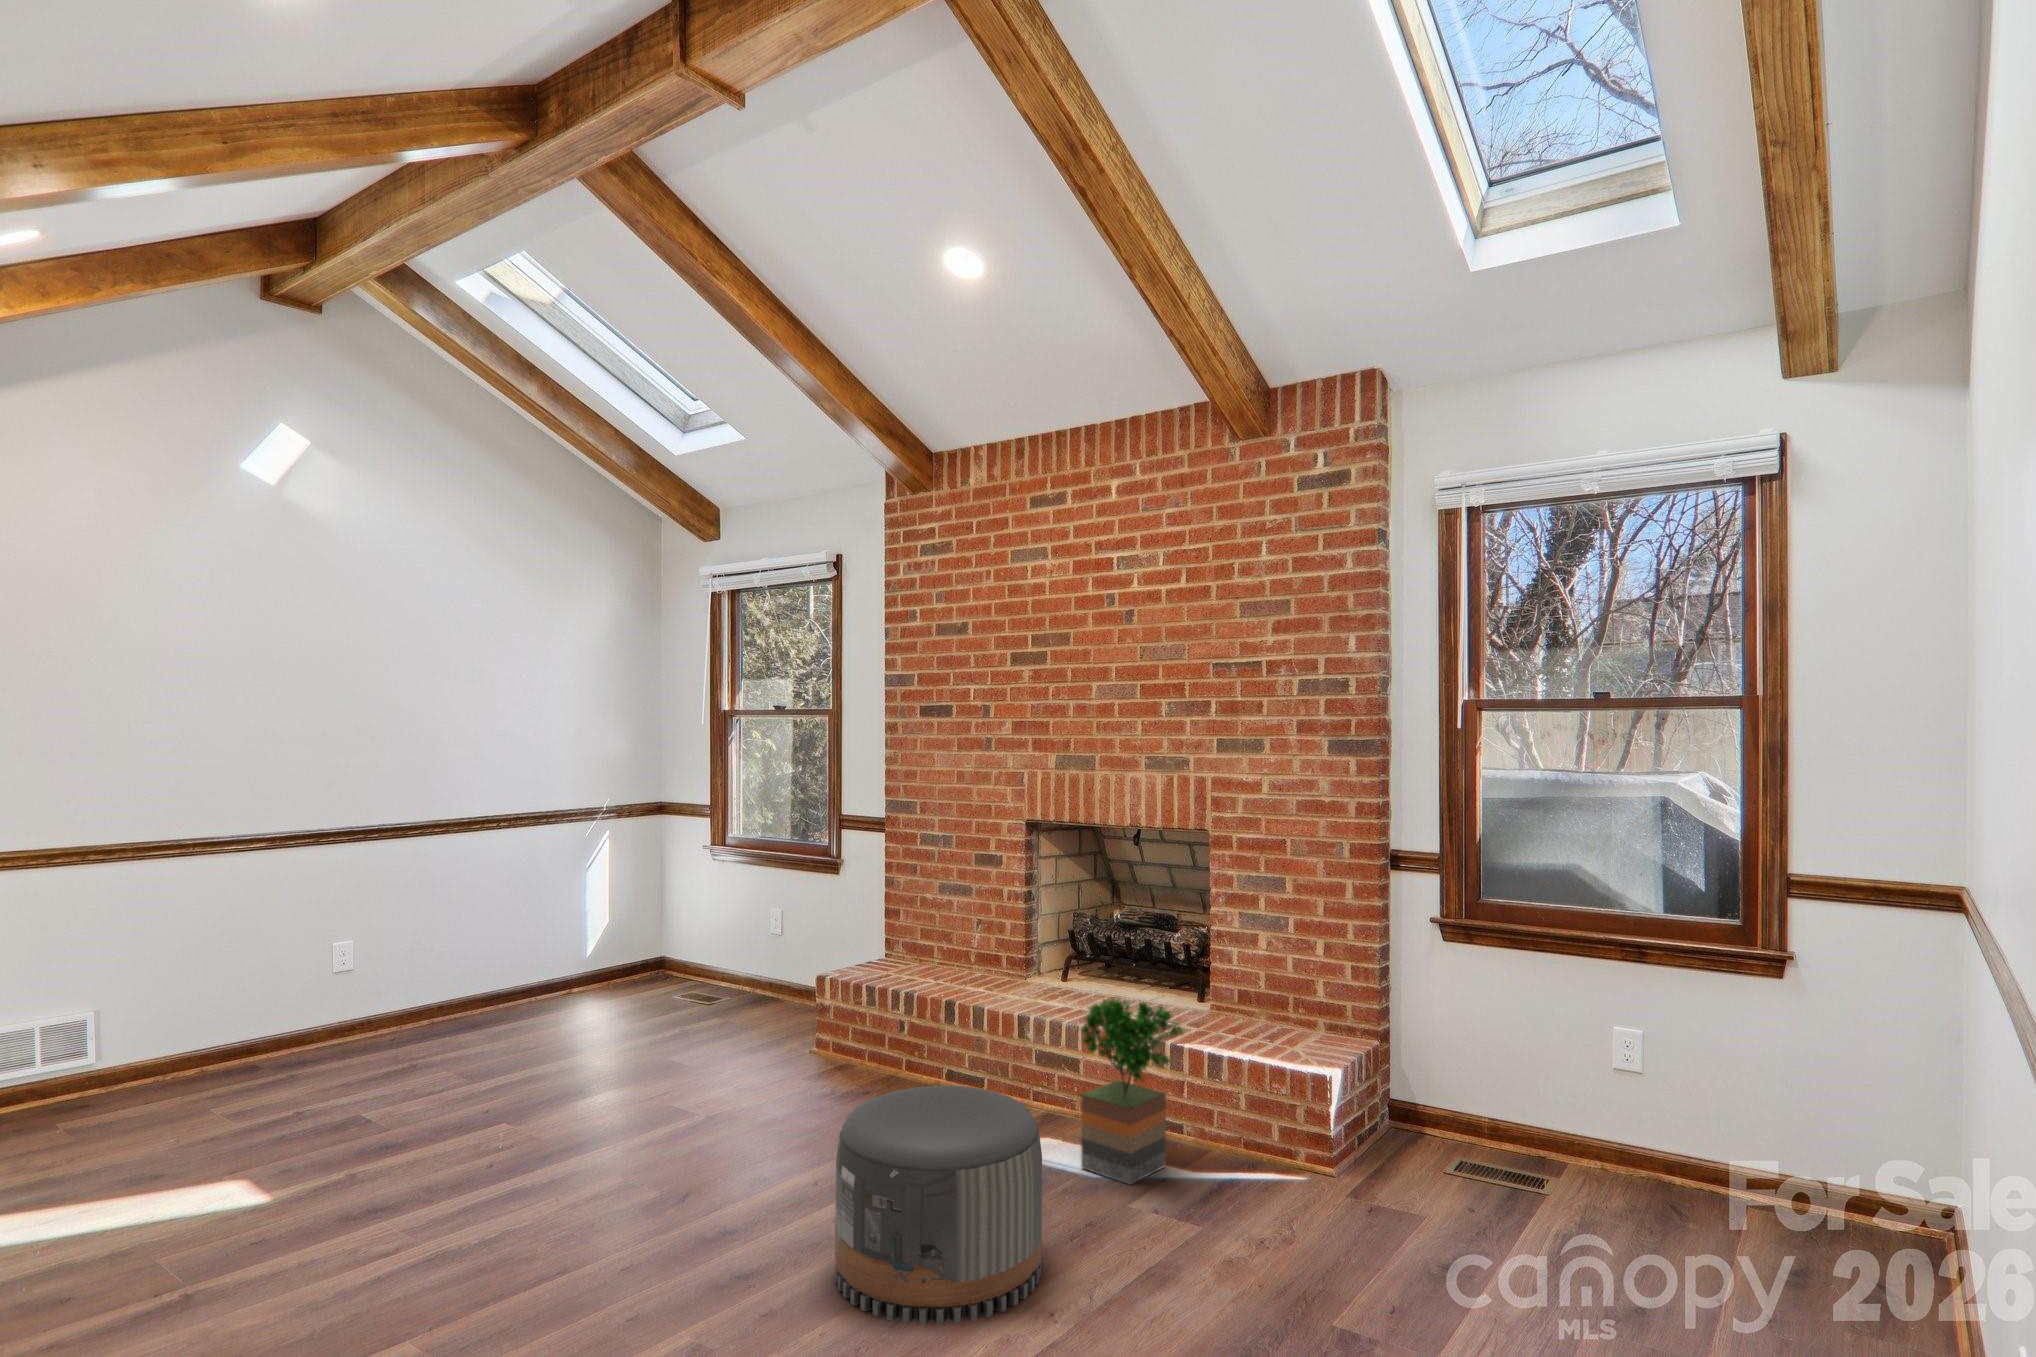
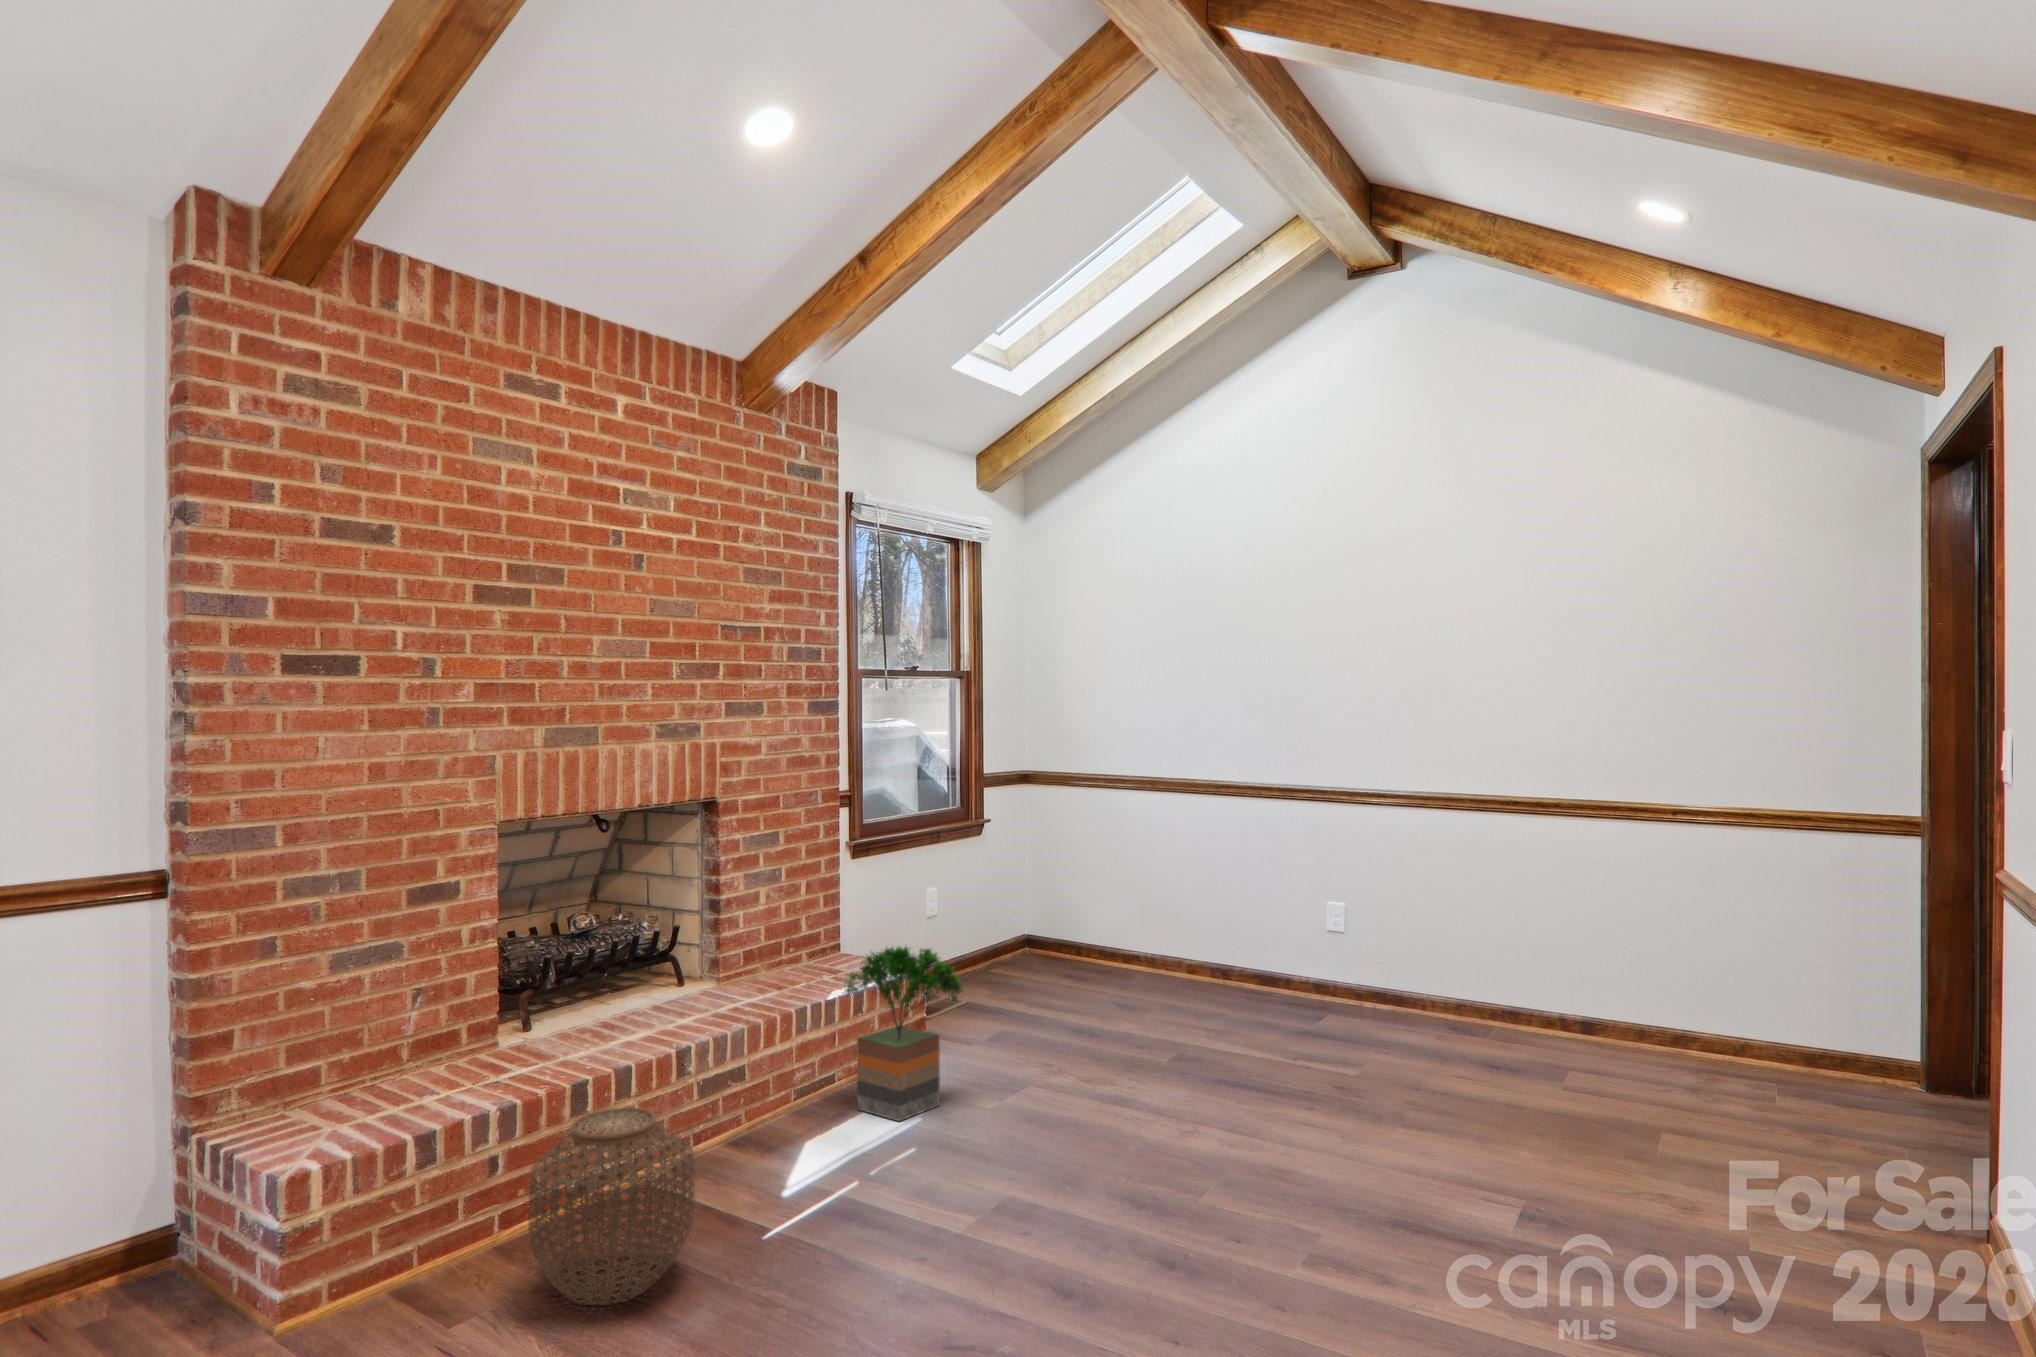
woven basket: none [752,997,851,1113] -> present [529,1107,694,1305]
pouf: present [835,1085,1042,1325] -> none [1034,1001,1221,1201]

